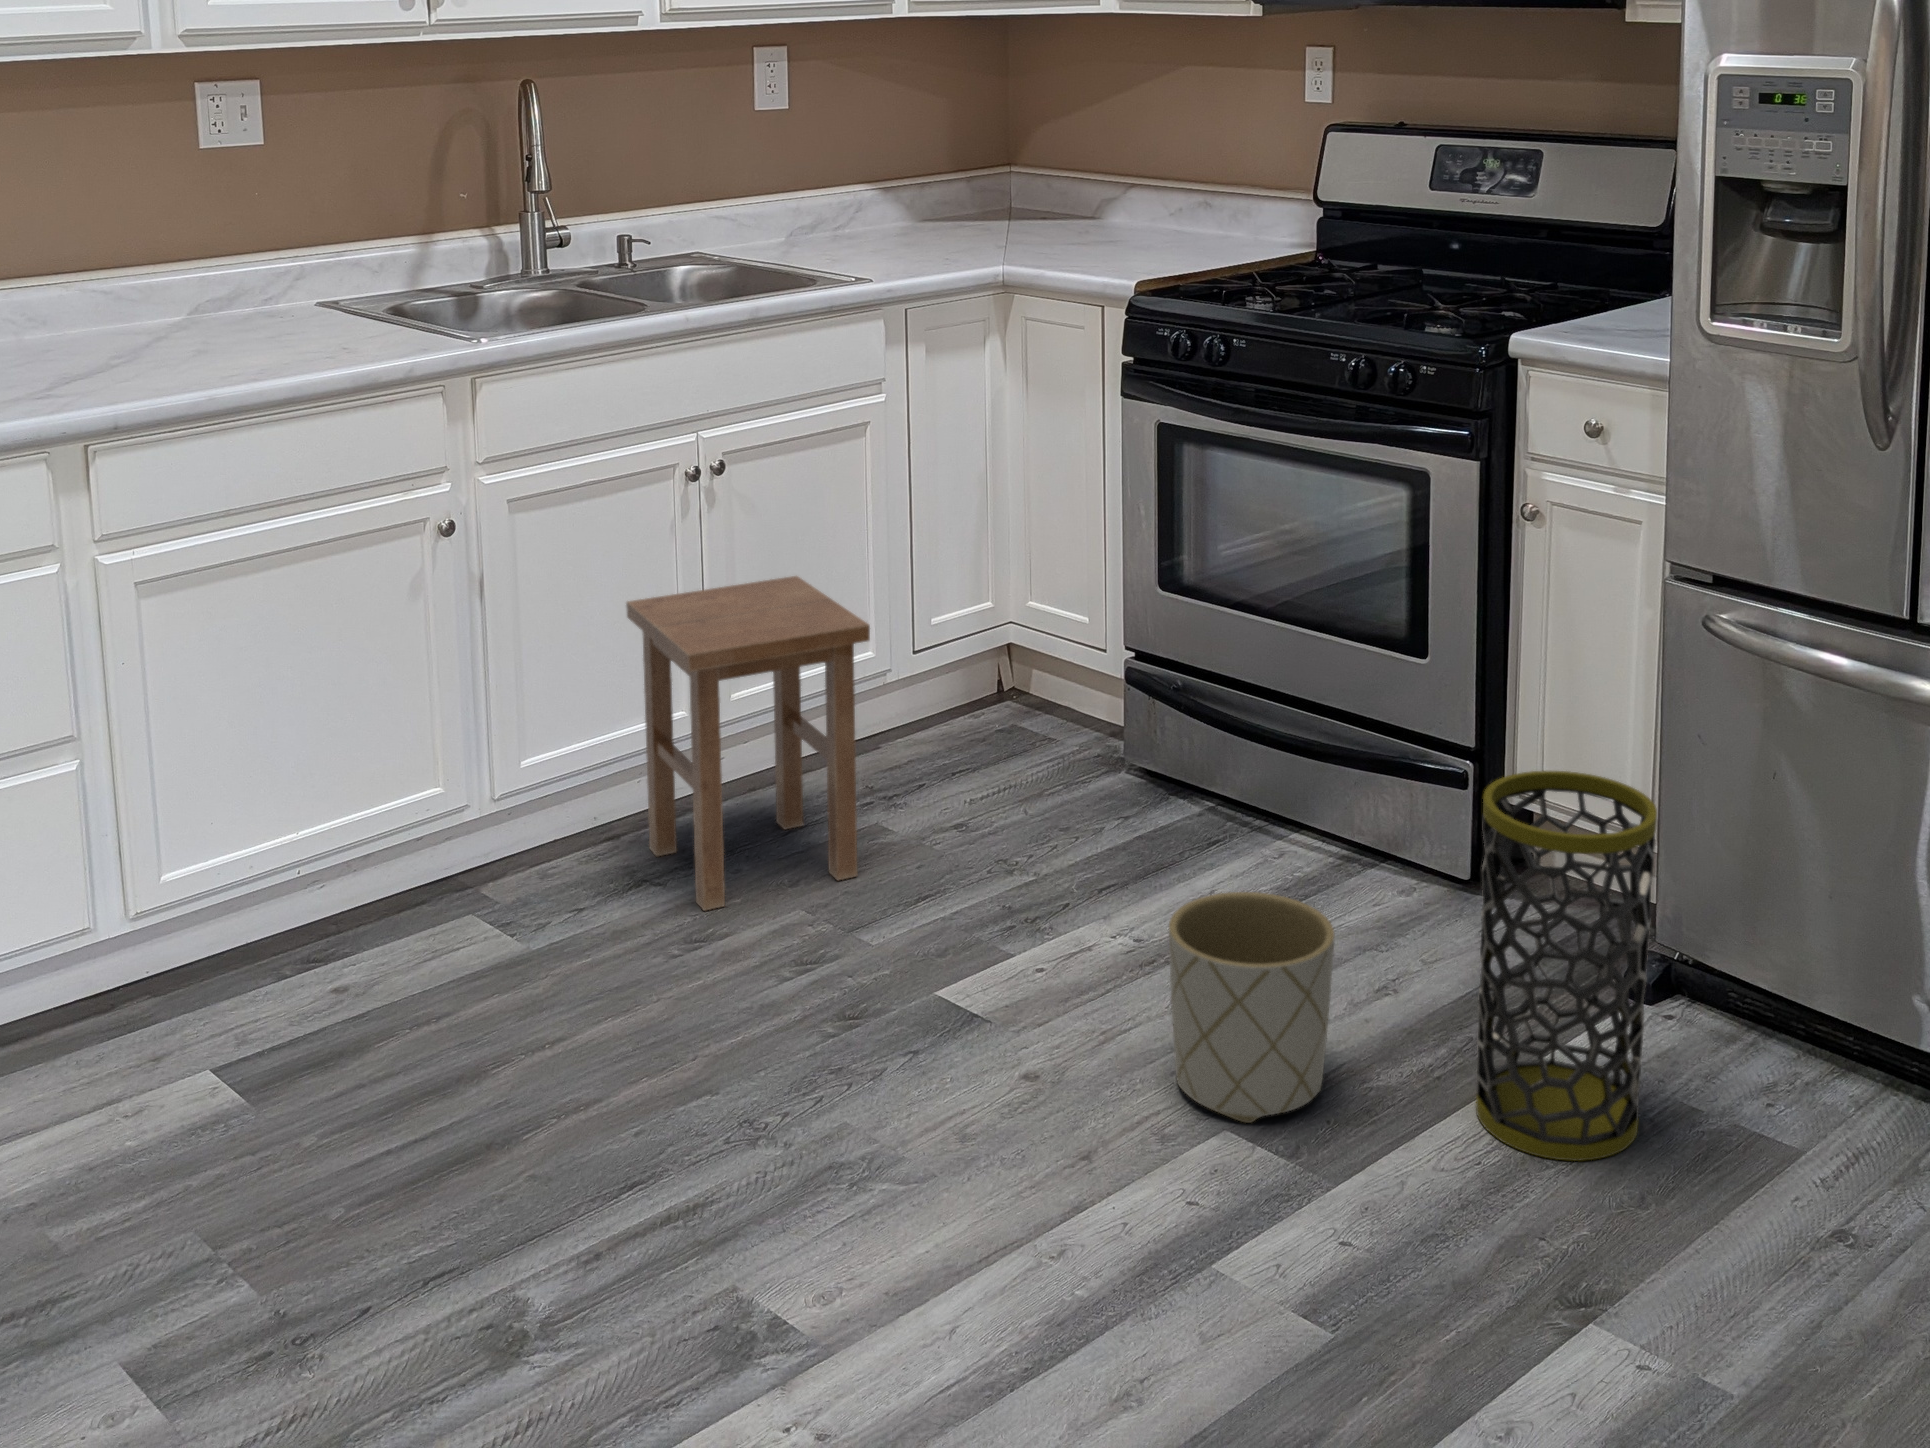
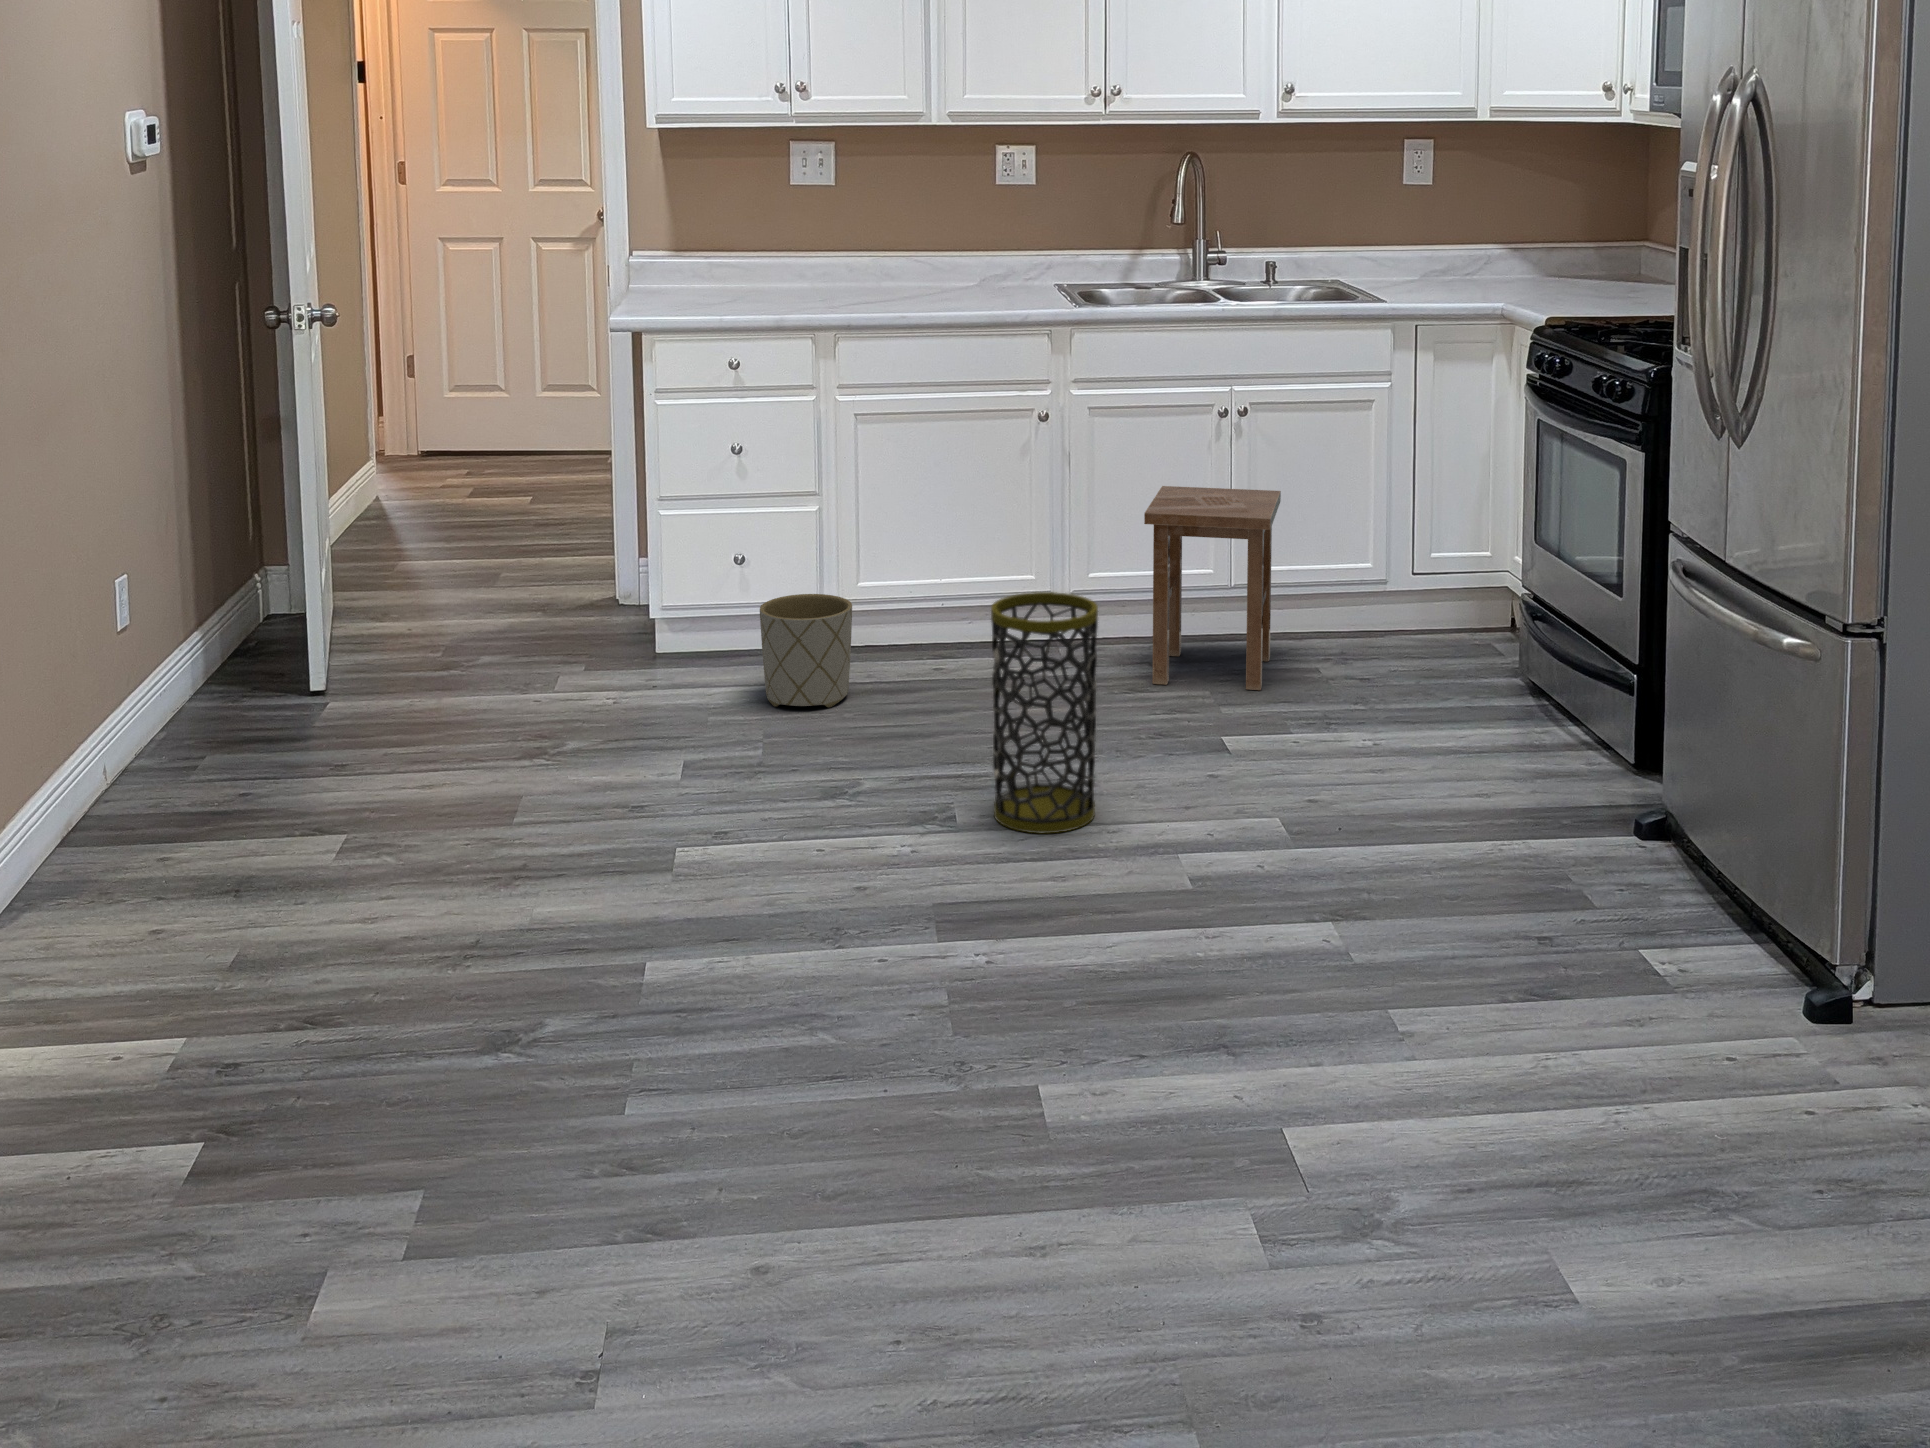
trash can: present [1476,771,1657,1161] -> present [991,592,1098,833]
planter: present [1168,892,1335,1123] -> present [760,594,852,708]

